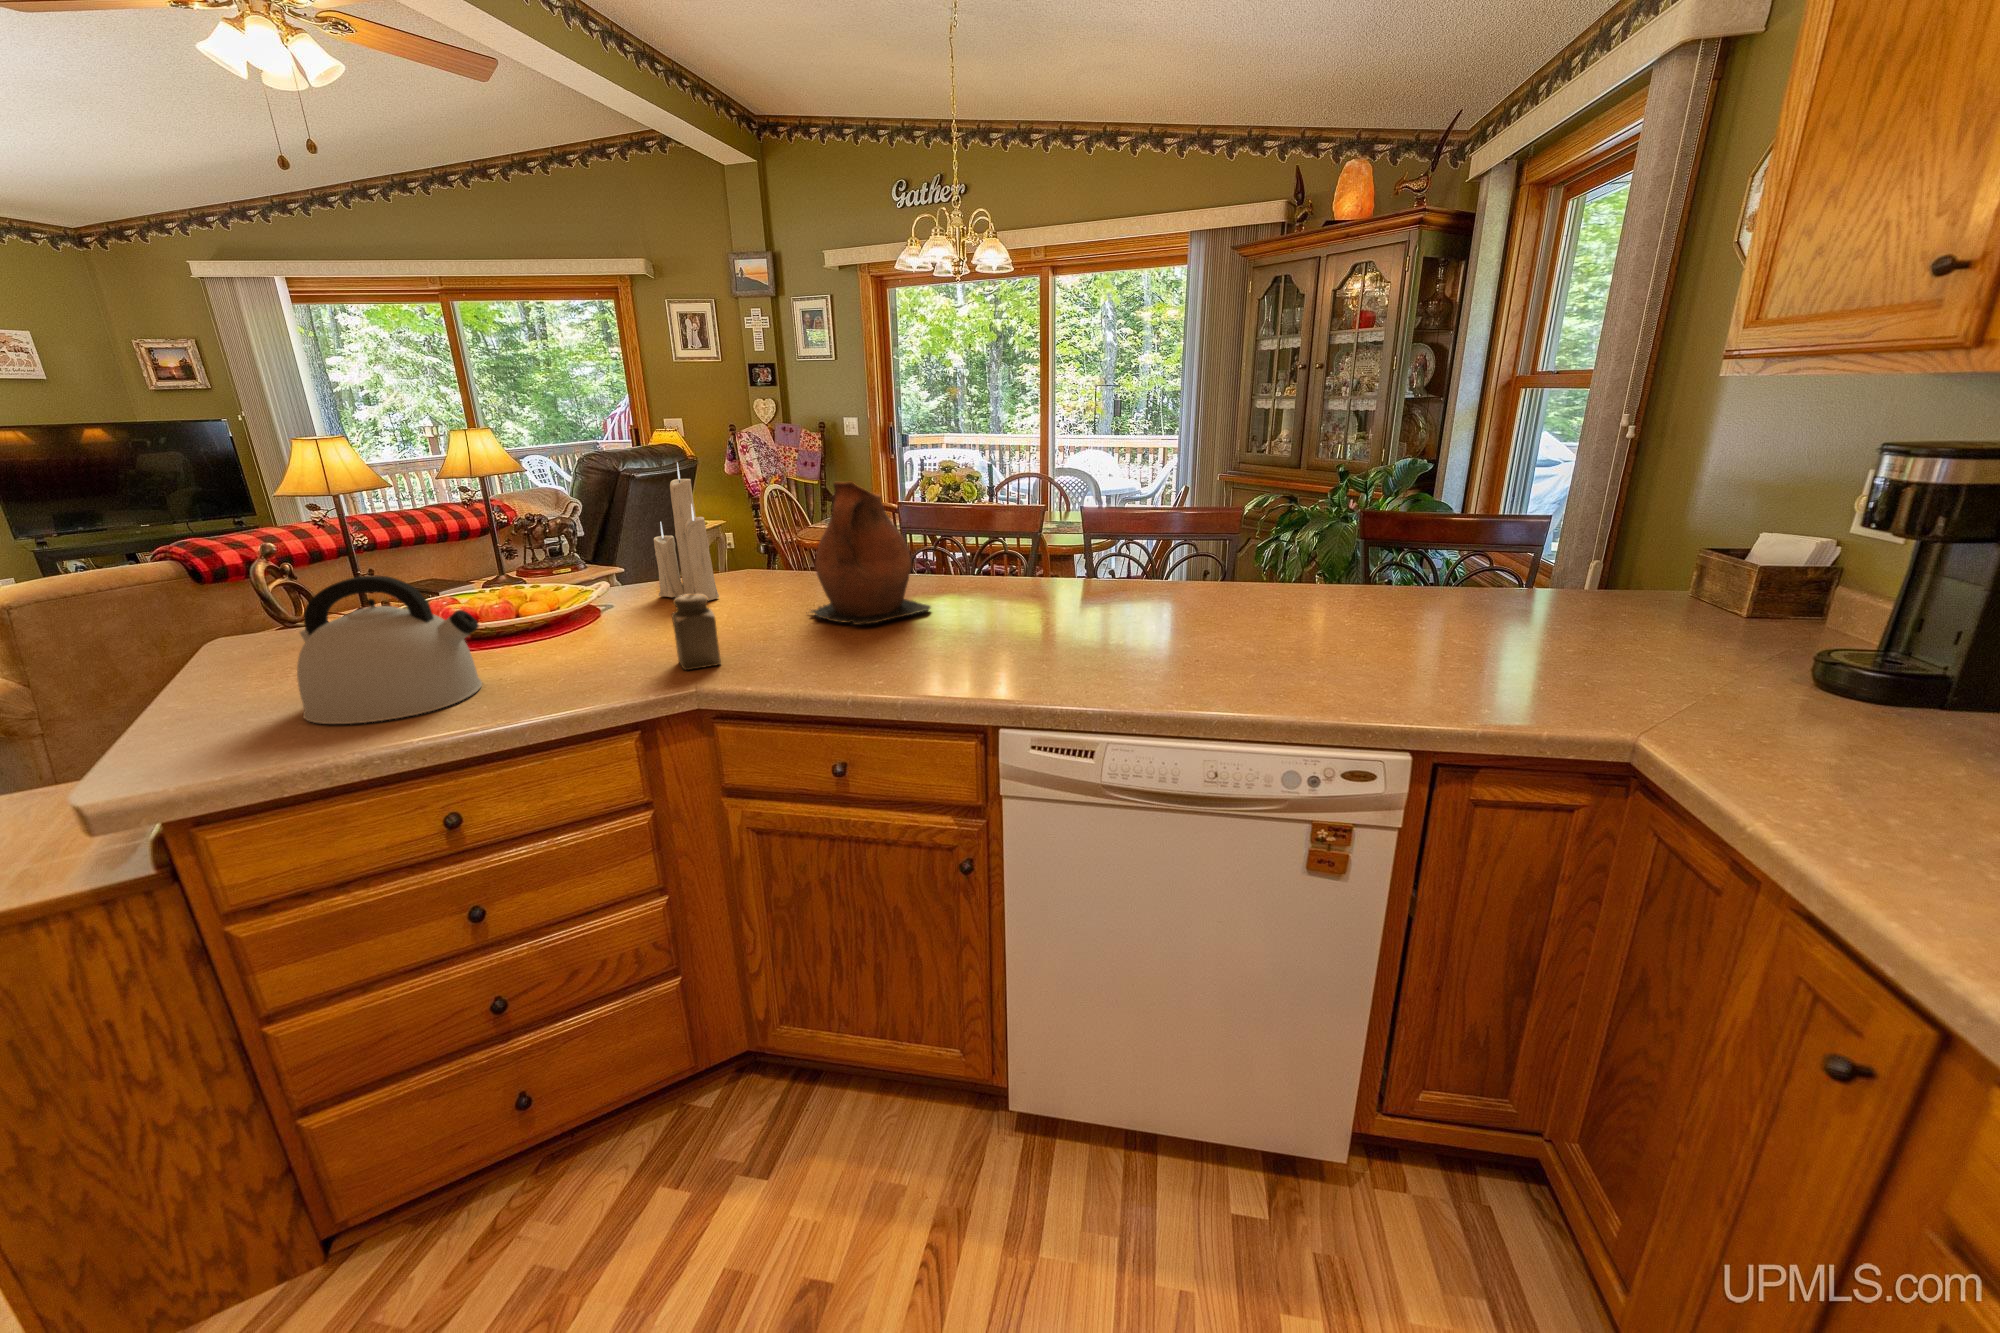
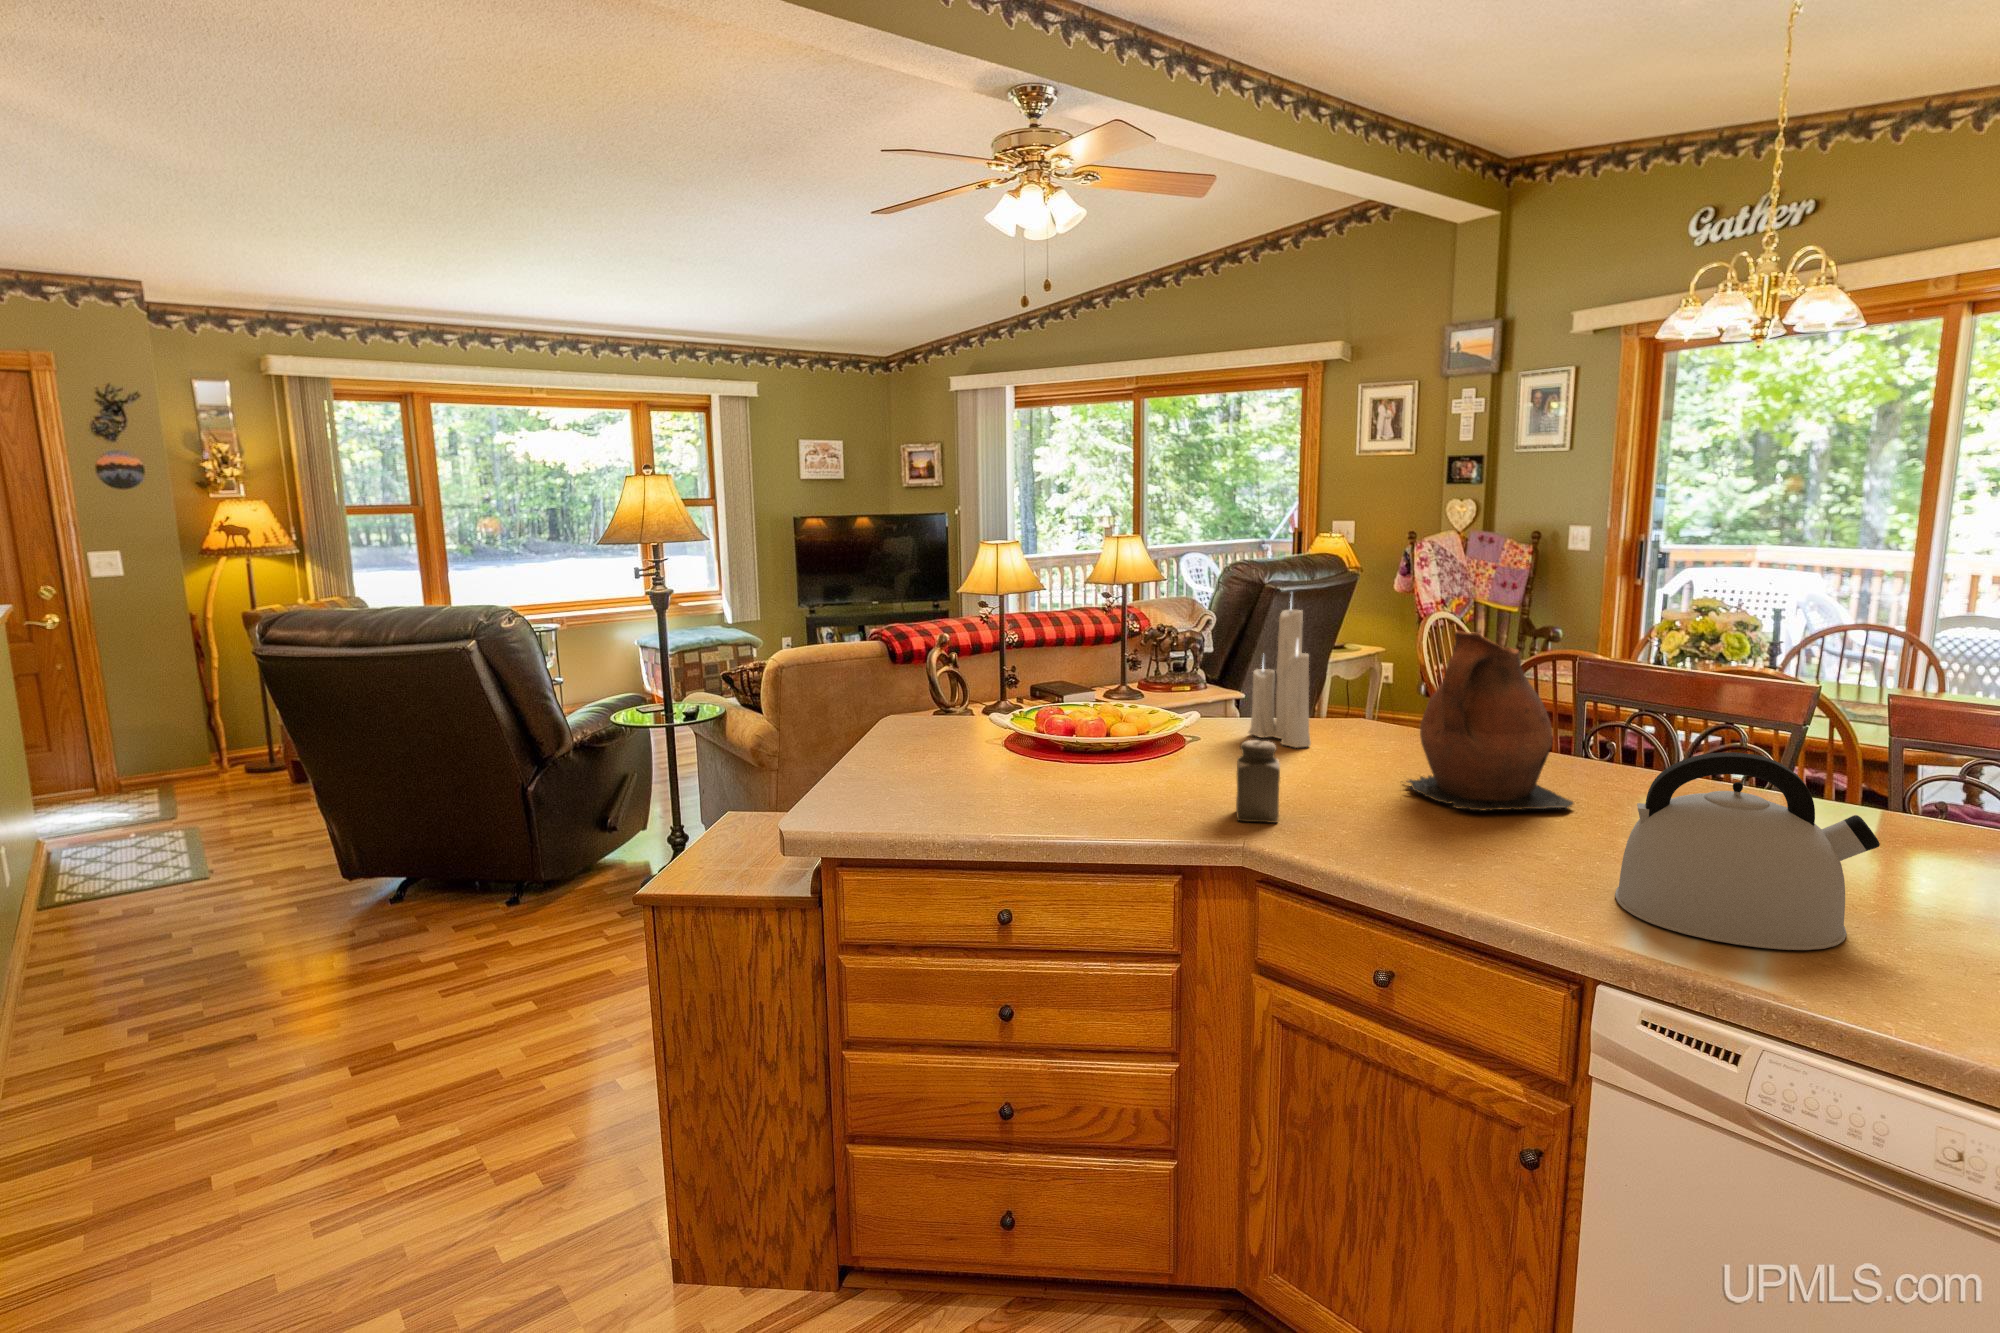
kettle: present [297,575,482,724] -> present [1615,752,1880,950]

